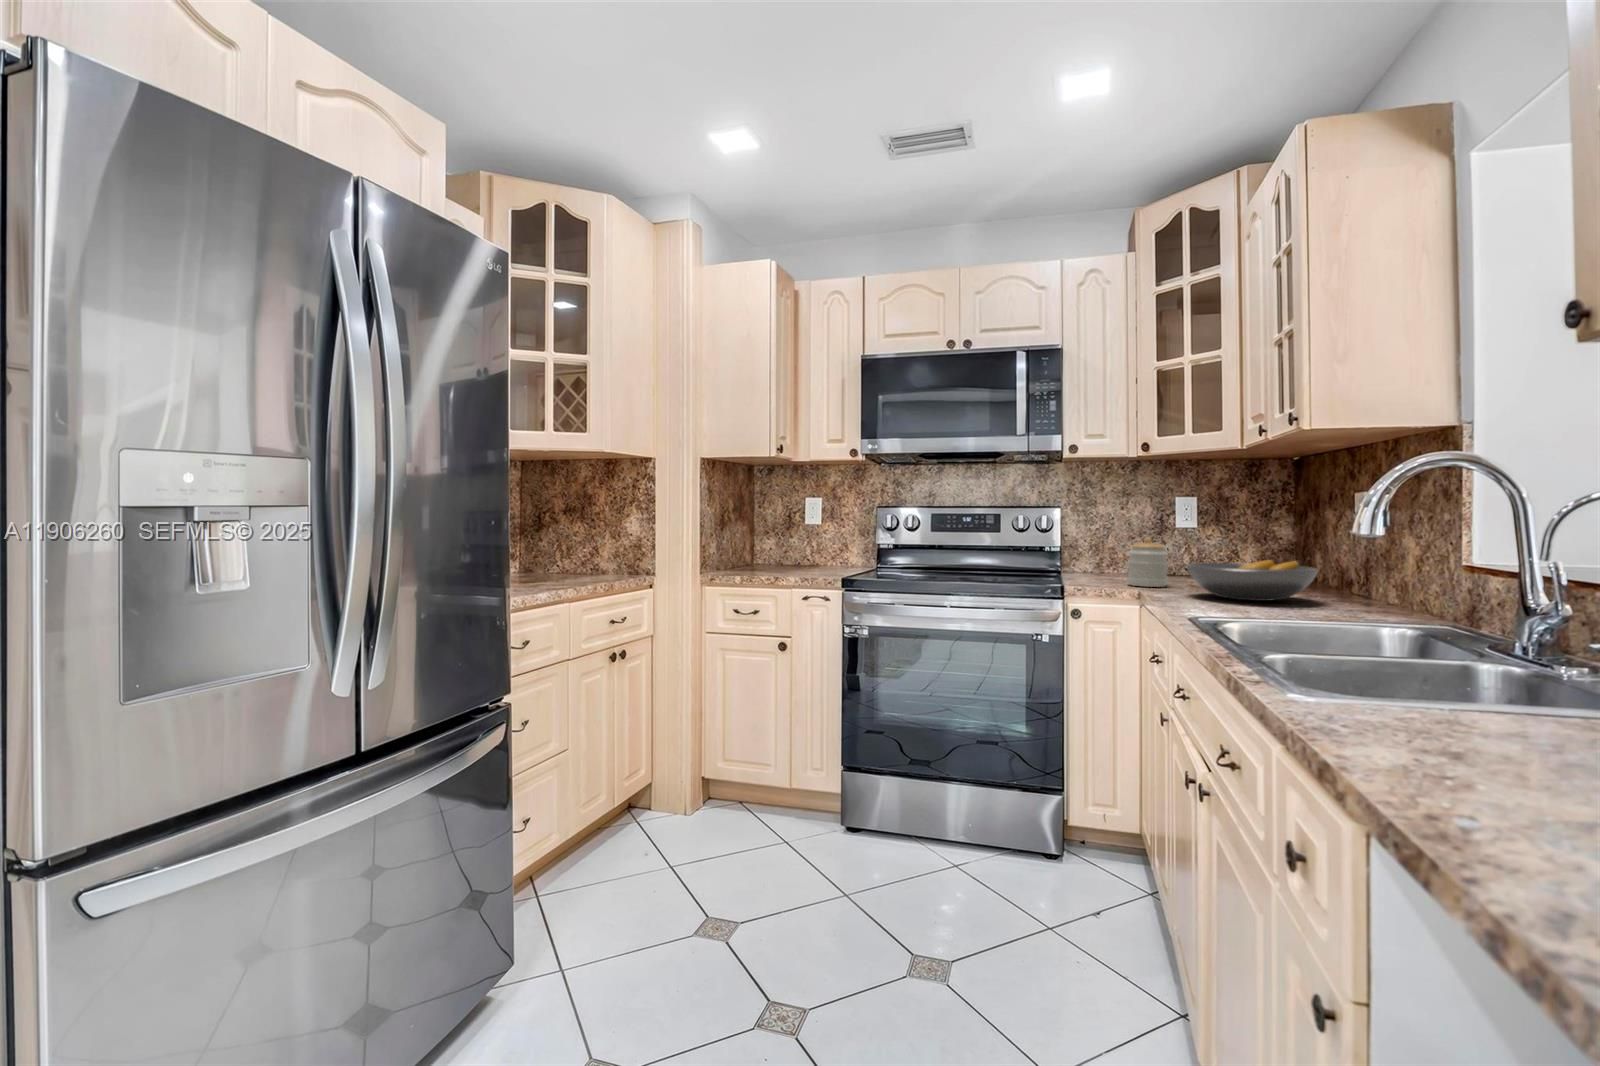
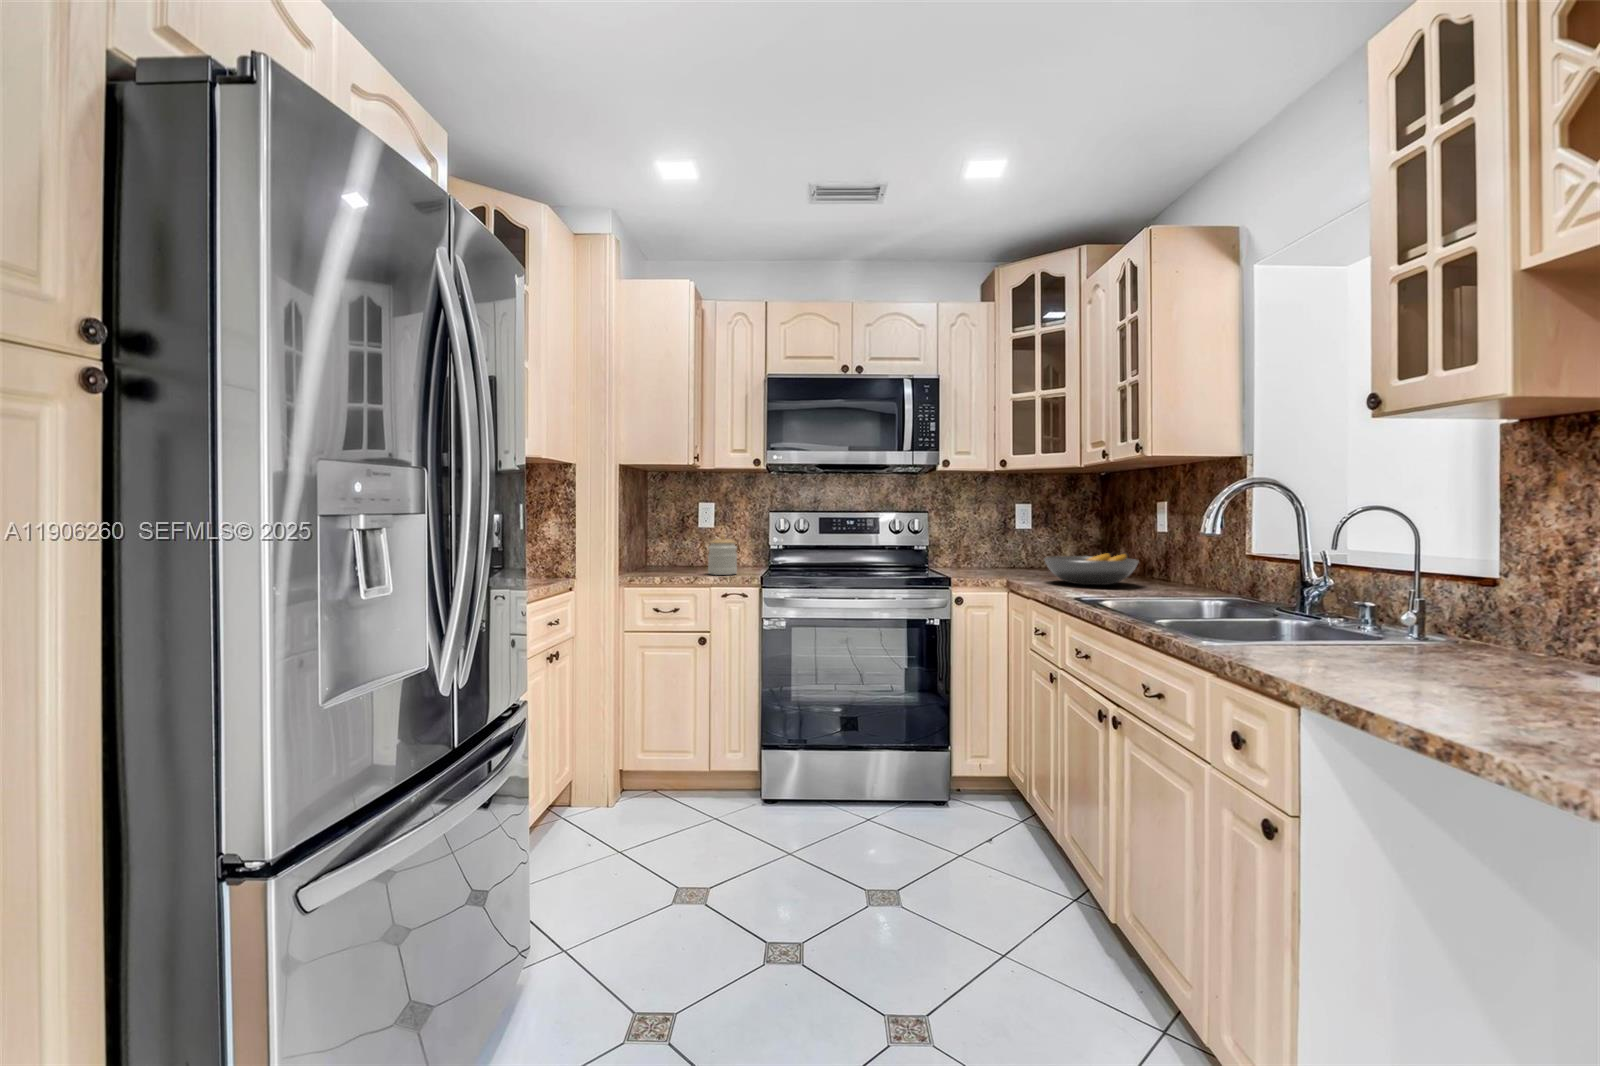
jar: present [1128,537,1168,587] -> present [708,534,737,575]

